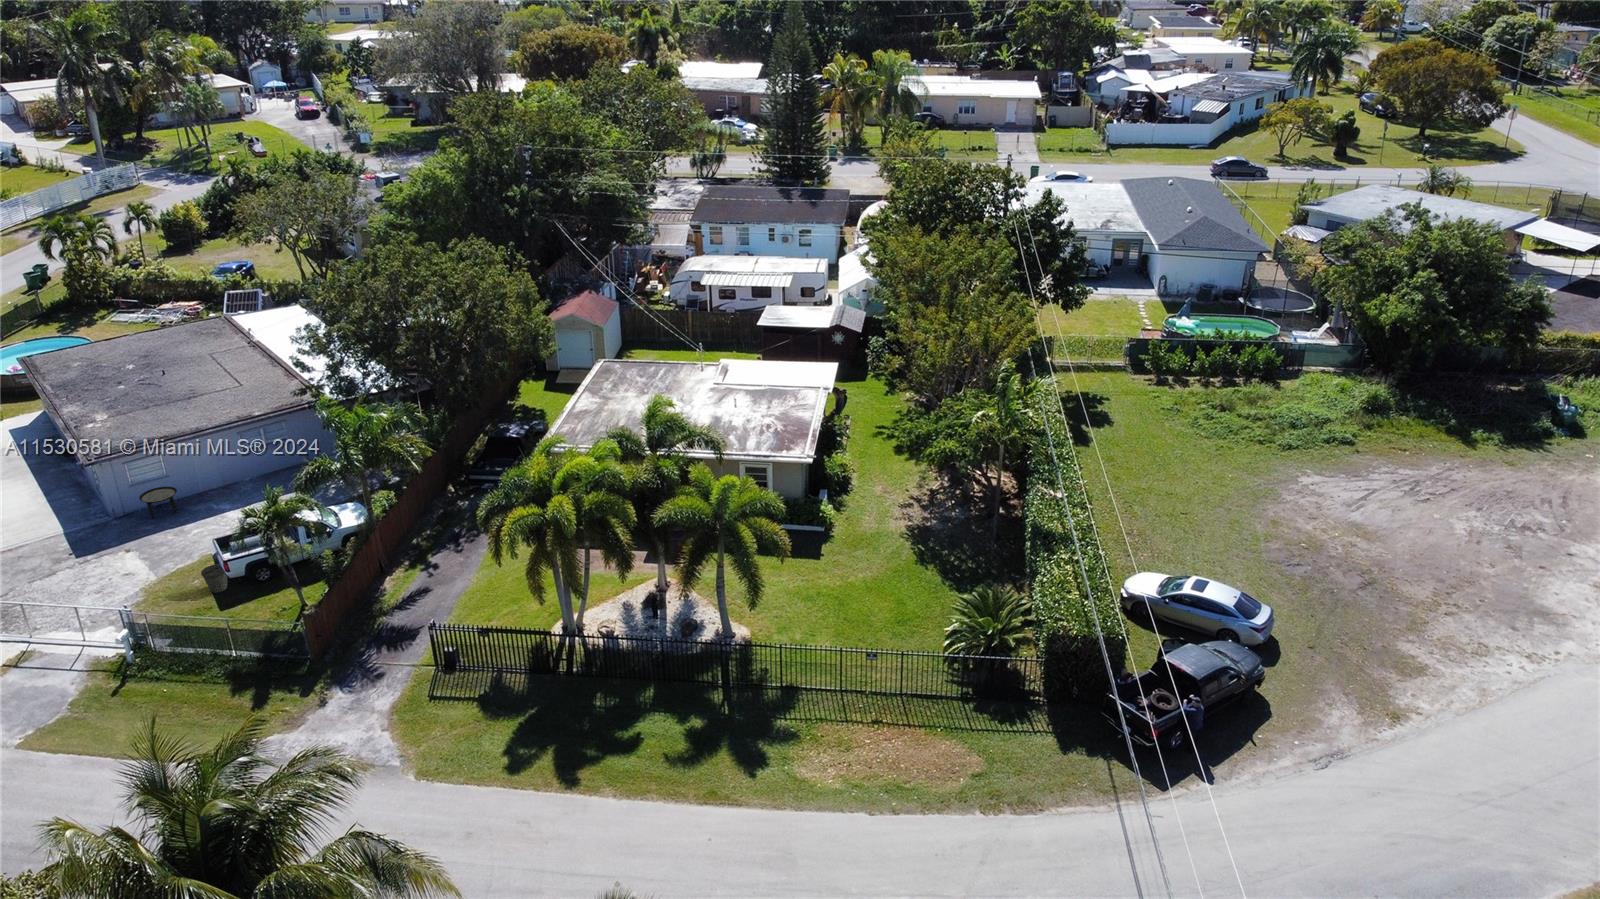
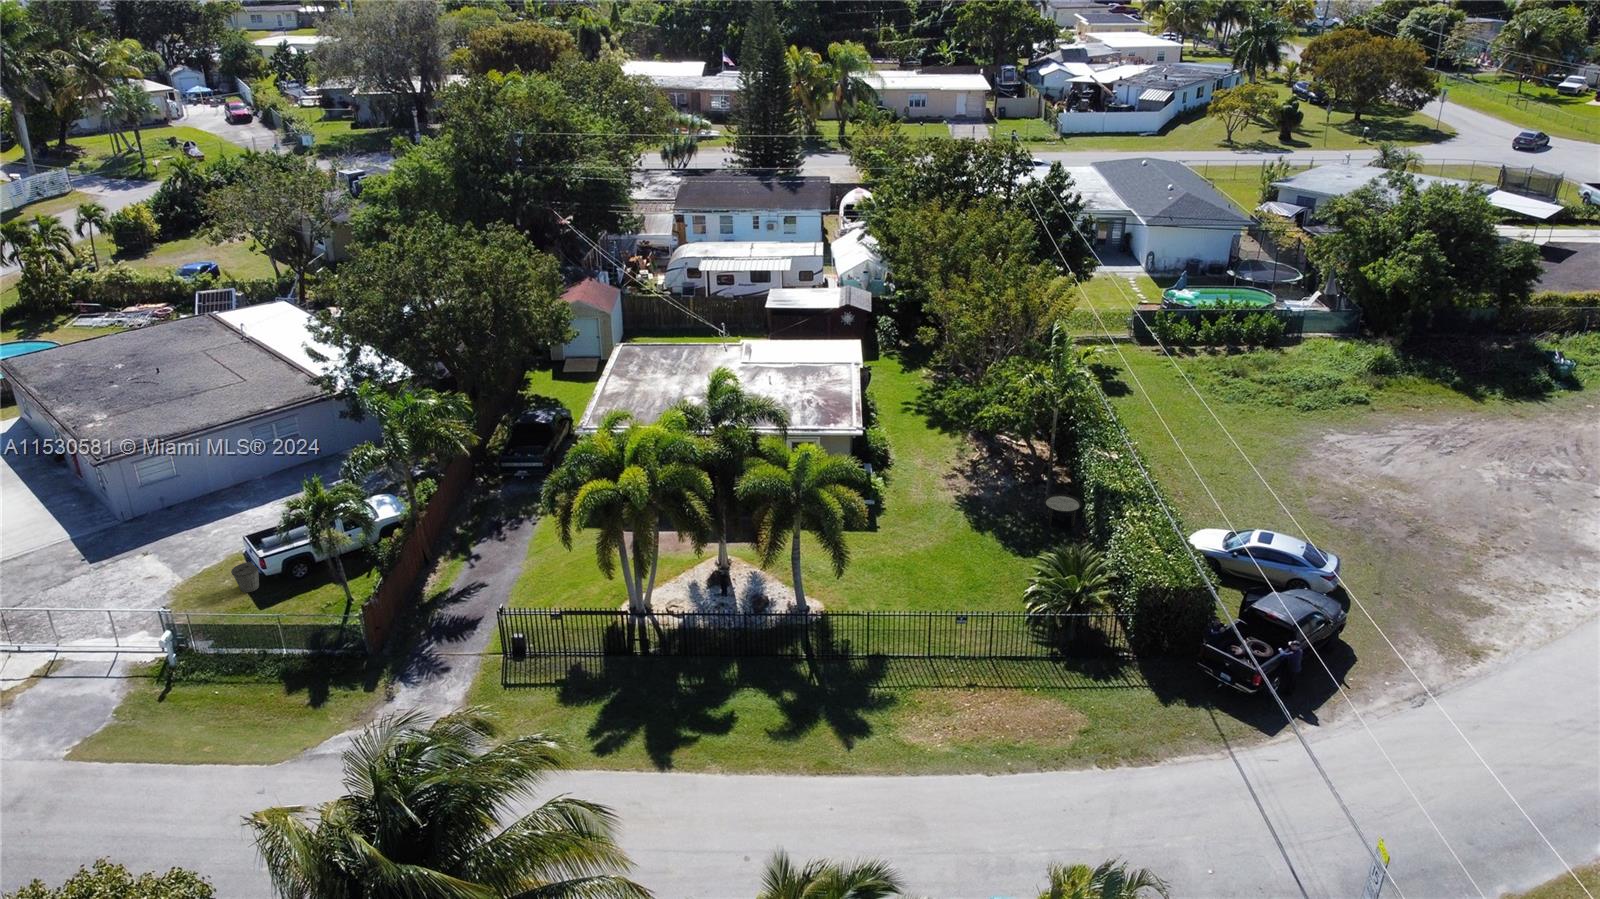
round table: present [139,487,177,518] -> present [1044,494,1082,527]

